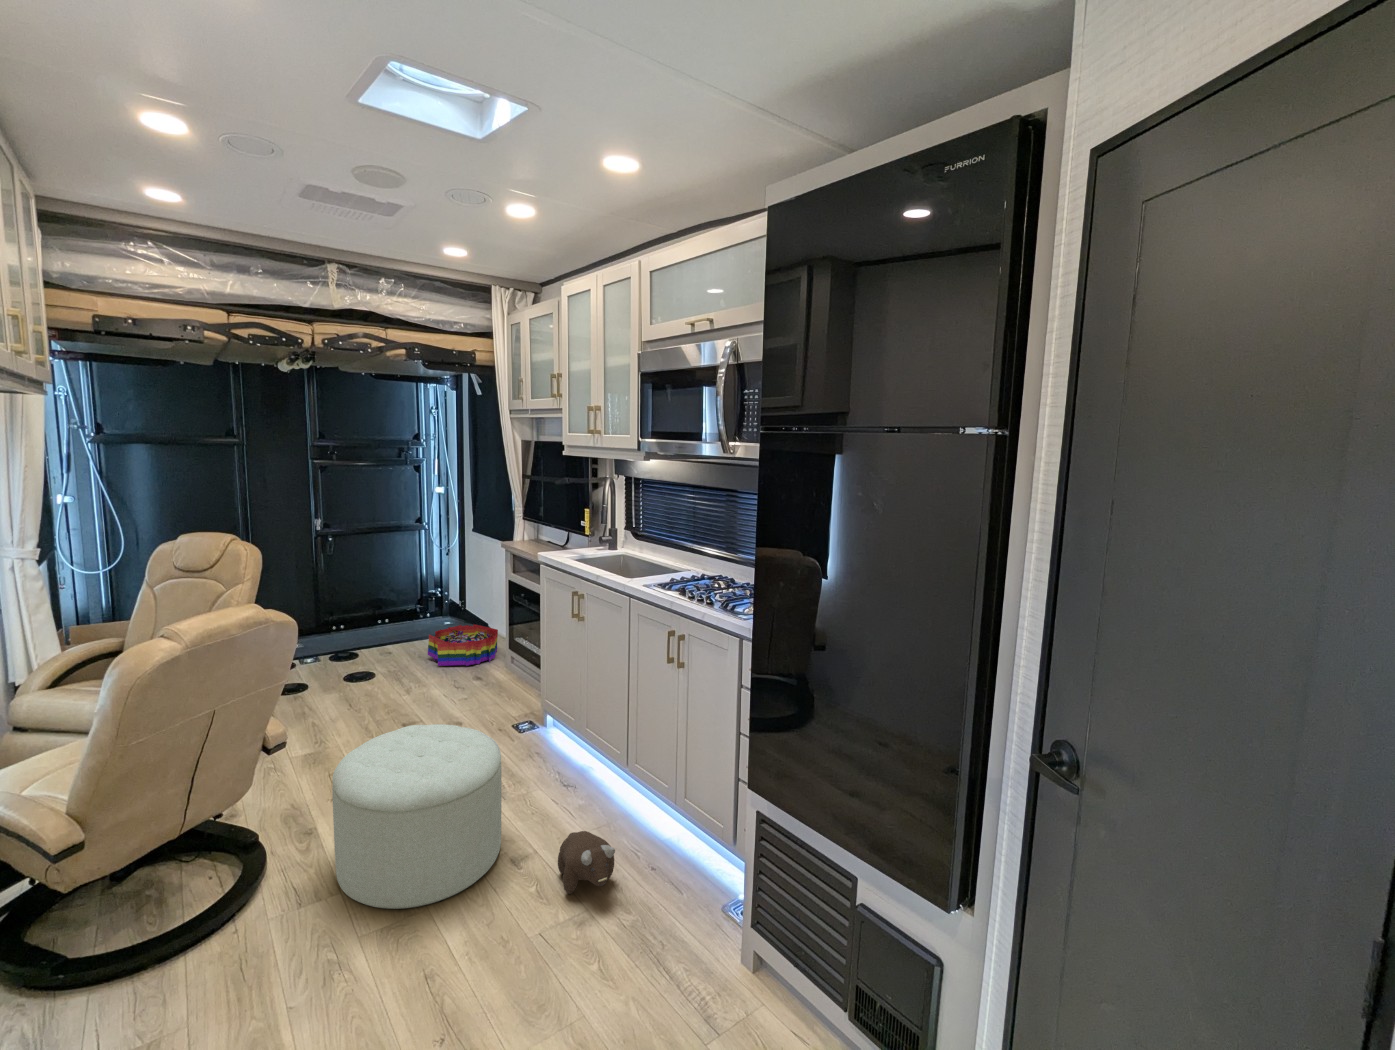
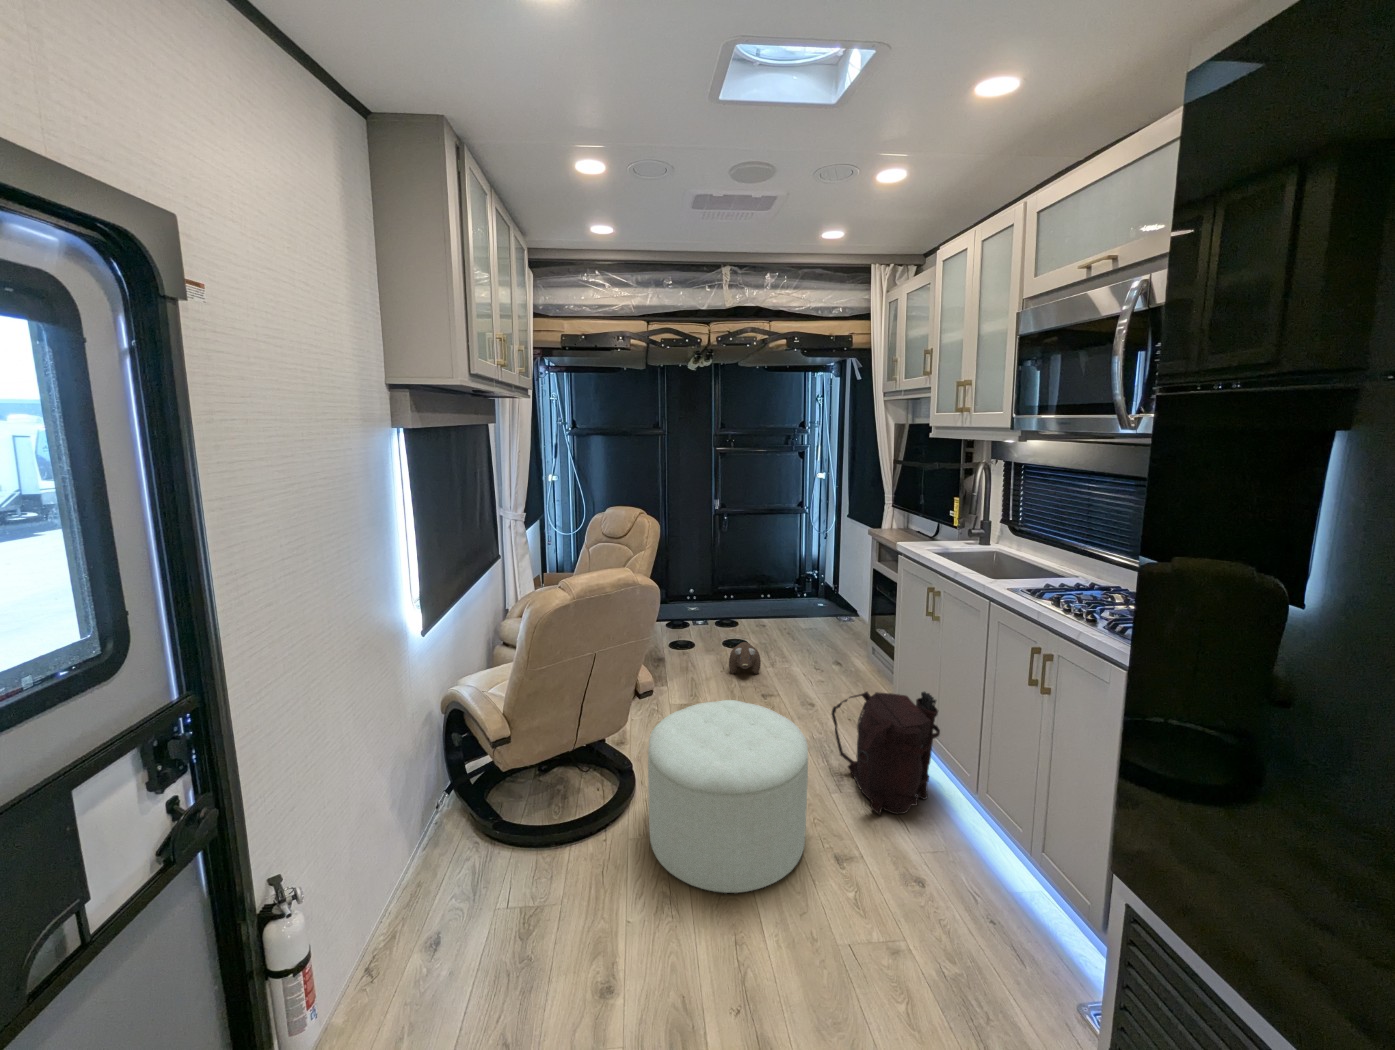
storage bin: present [428,624,498,666] -> none [793,607,861,649]
backpack: none [503,681,598,796] -> present [832,691,940,815]
plush toy: present [558,831,615,894] -> present [729,642,761,674]

